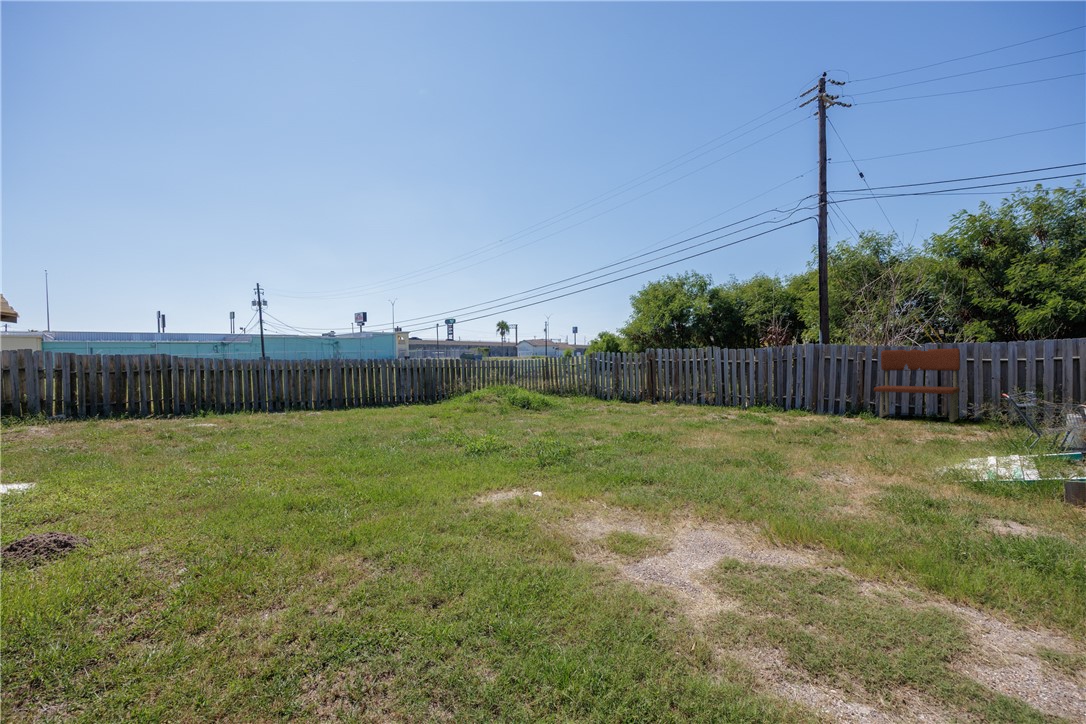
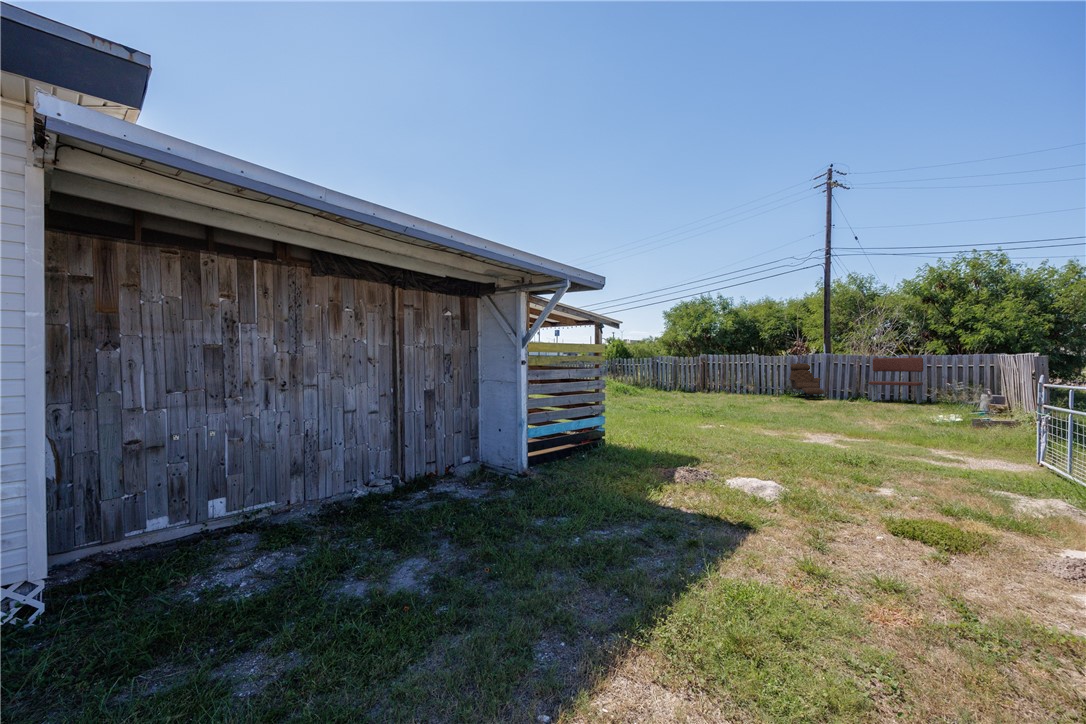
lounge chair: none [761,359,809,414] -> present [789,363,824,399]

